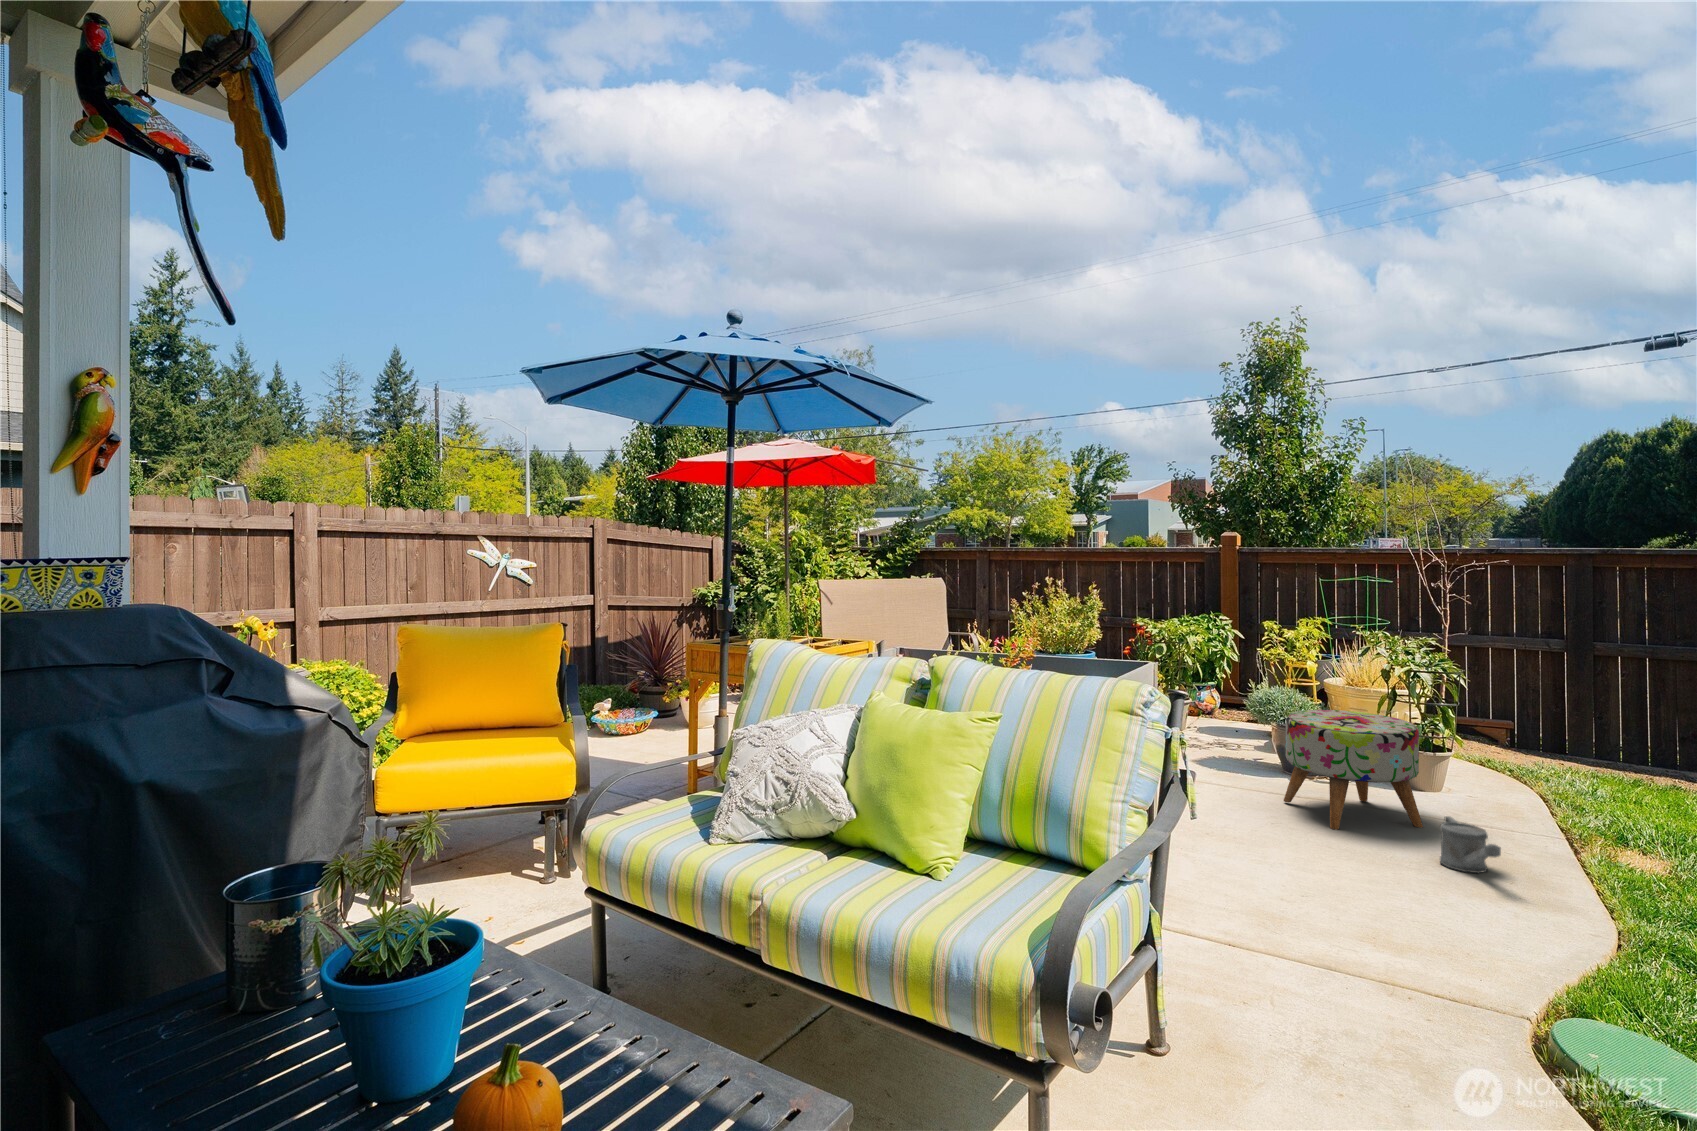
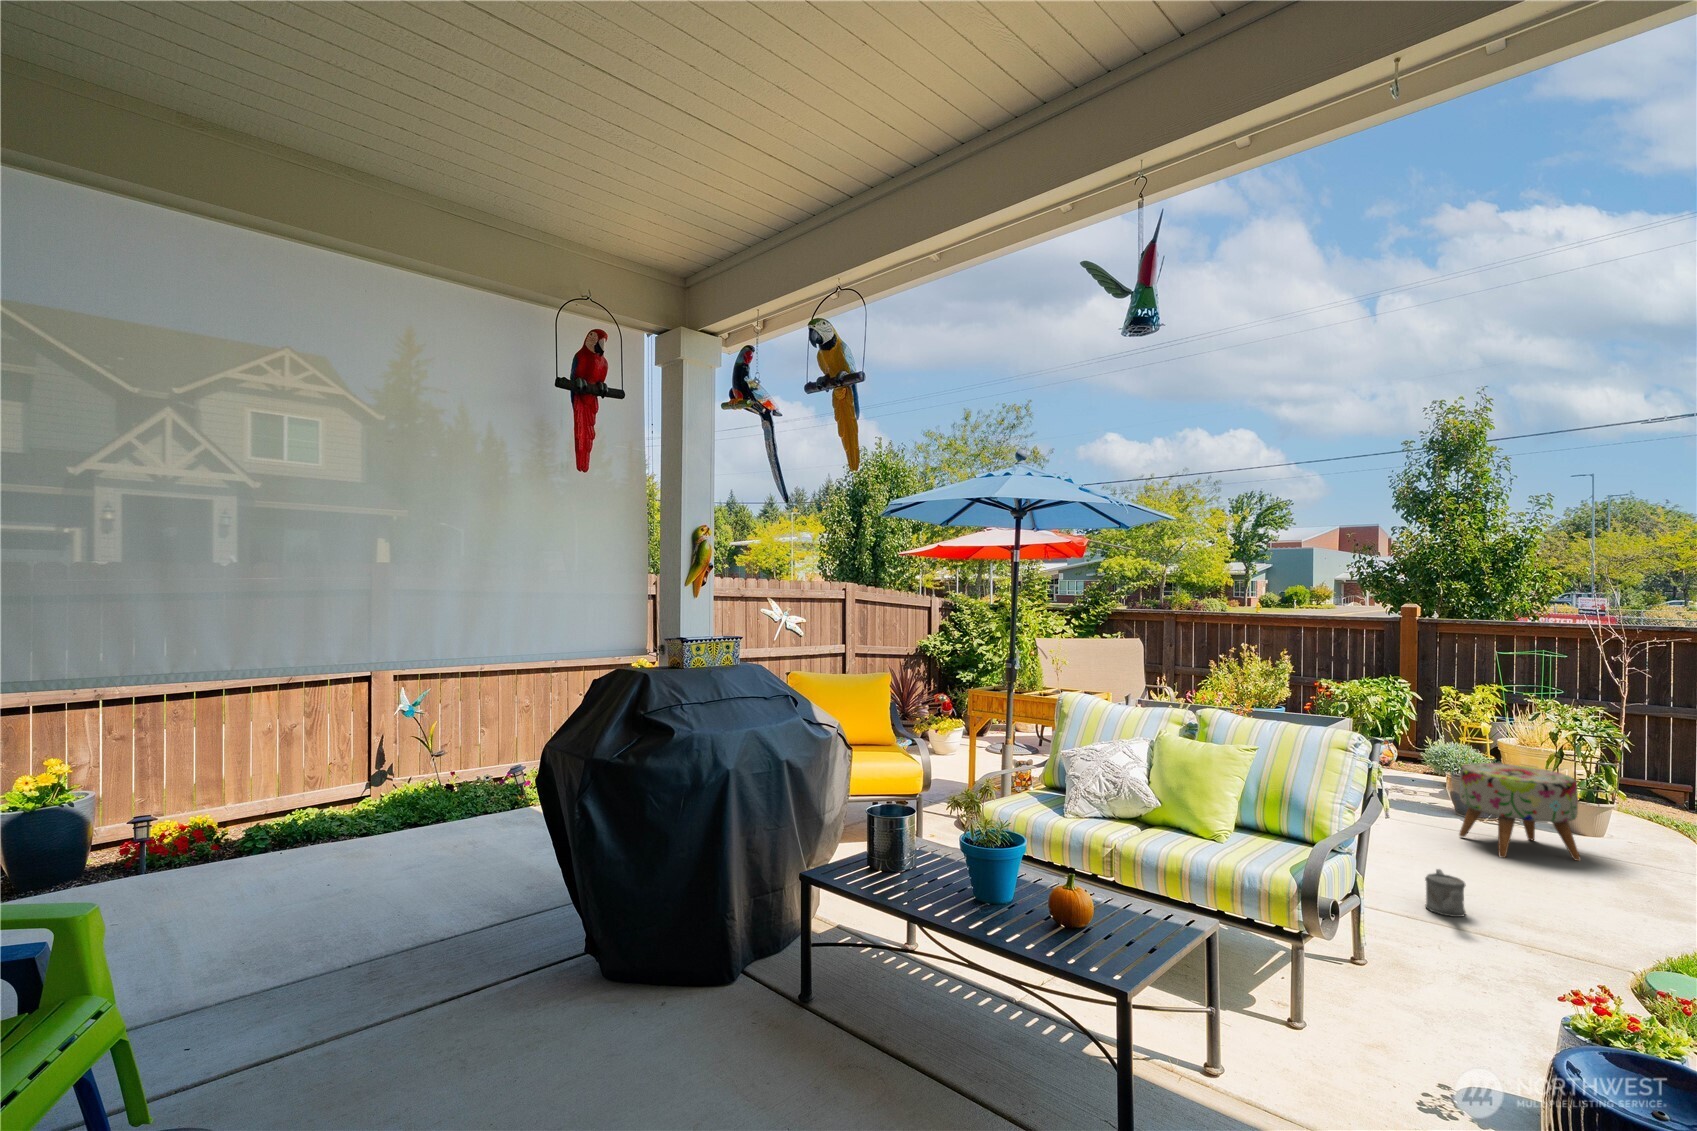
watering can: present [1440,816,1501,873] -> present [1425,869,1466,917]

